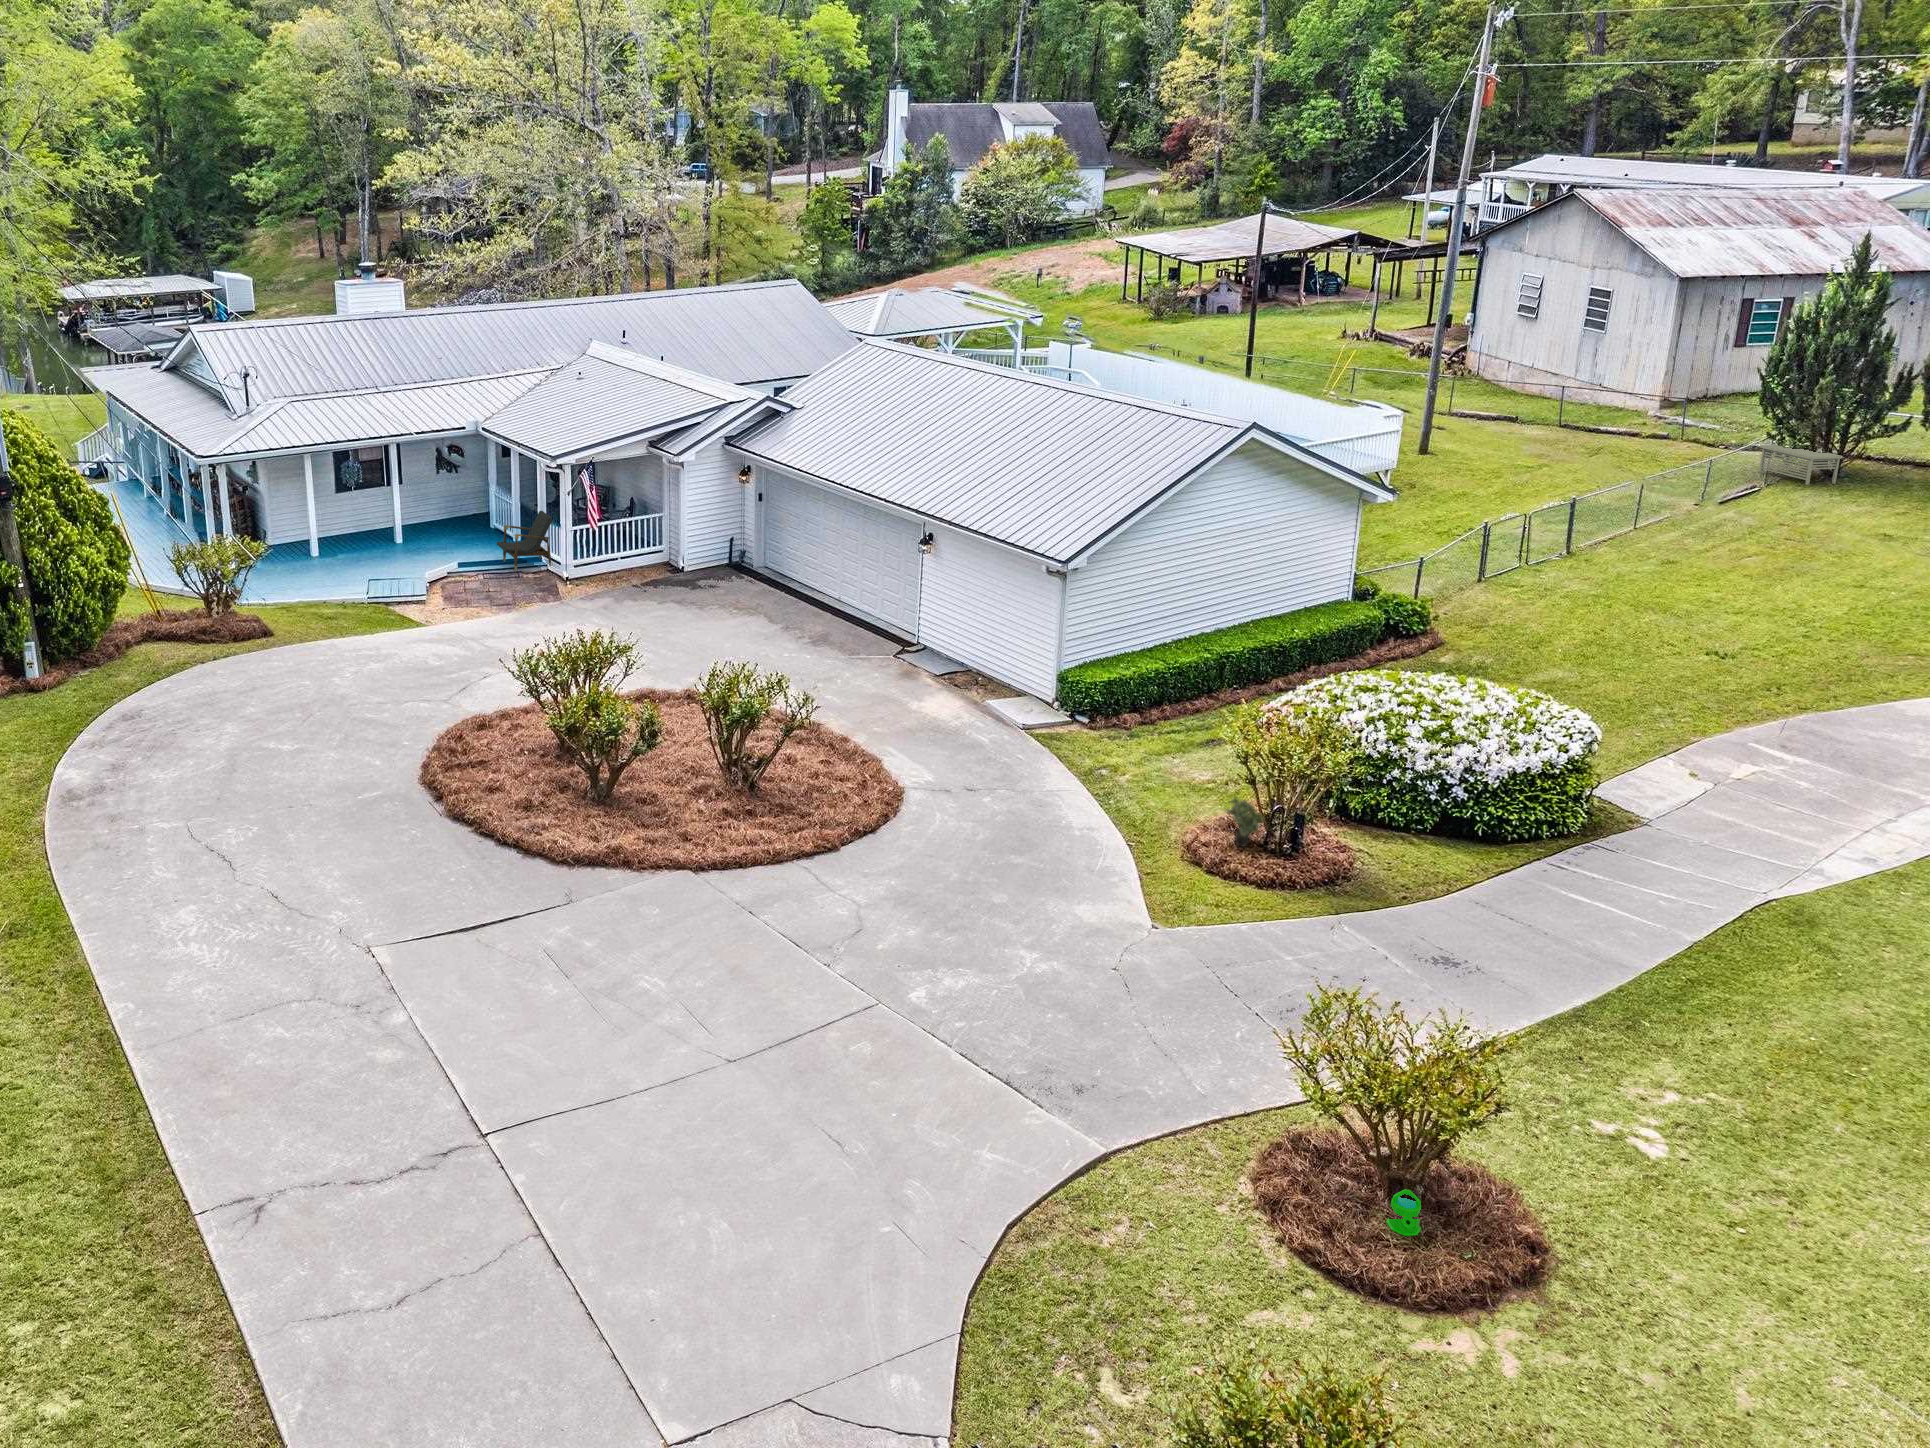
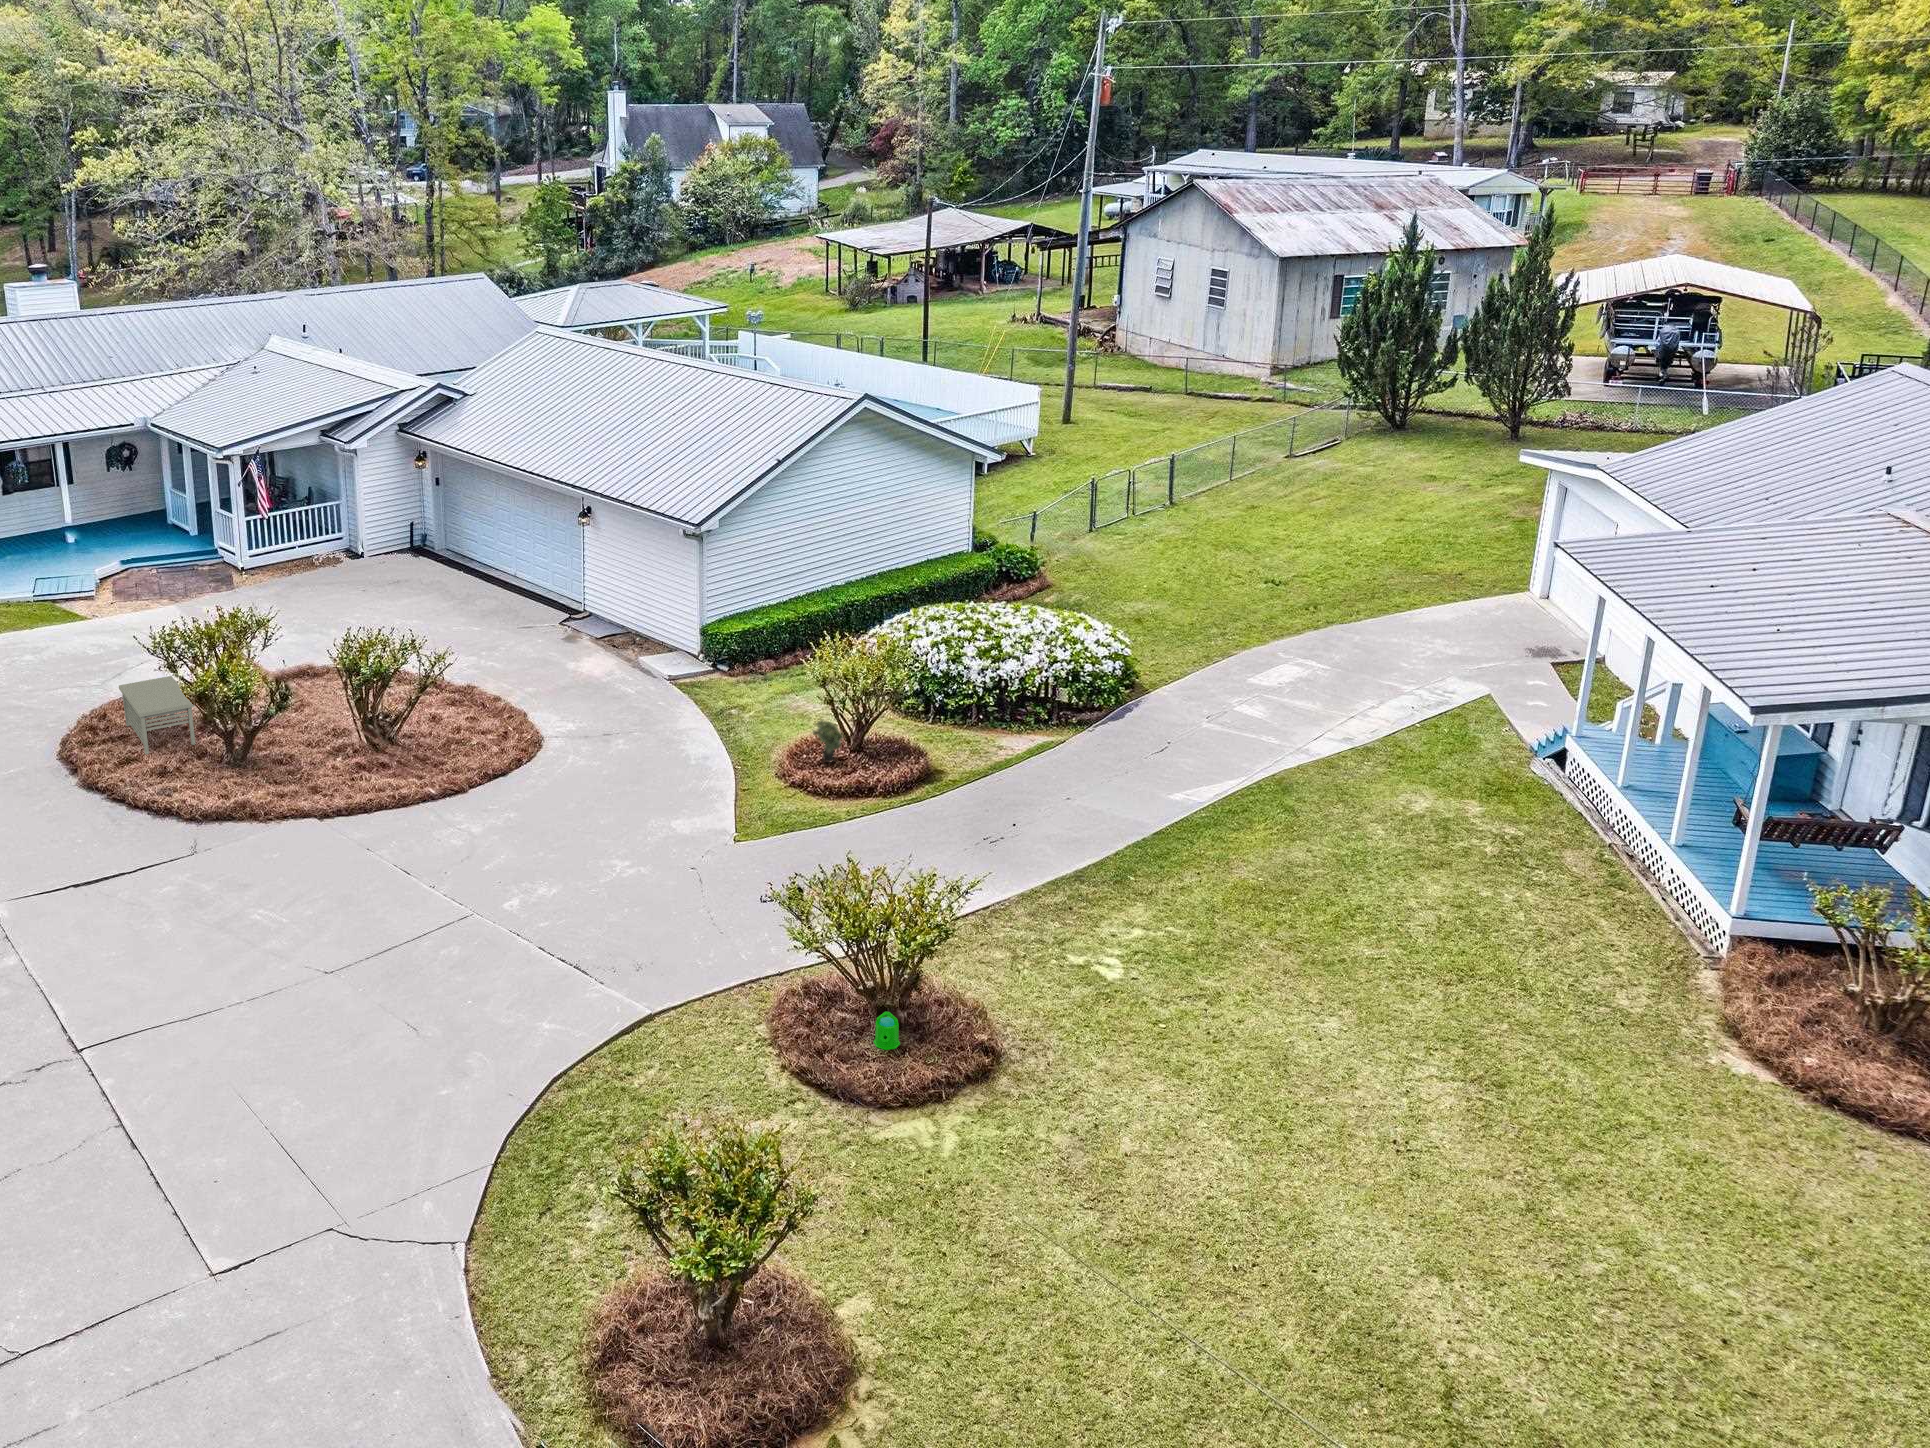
storage bench: present [1759,444,1843,485] -> present [119,676,195,754]
lounge chair: present [497,511,553,572] -> none [170,503,227,564]

